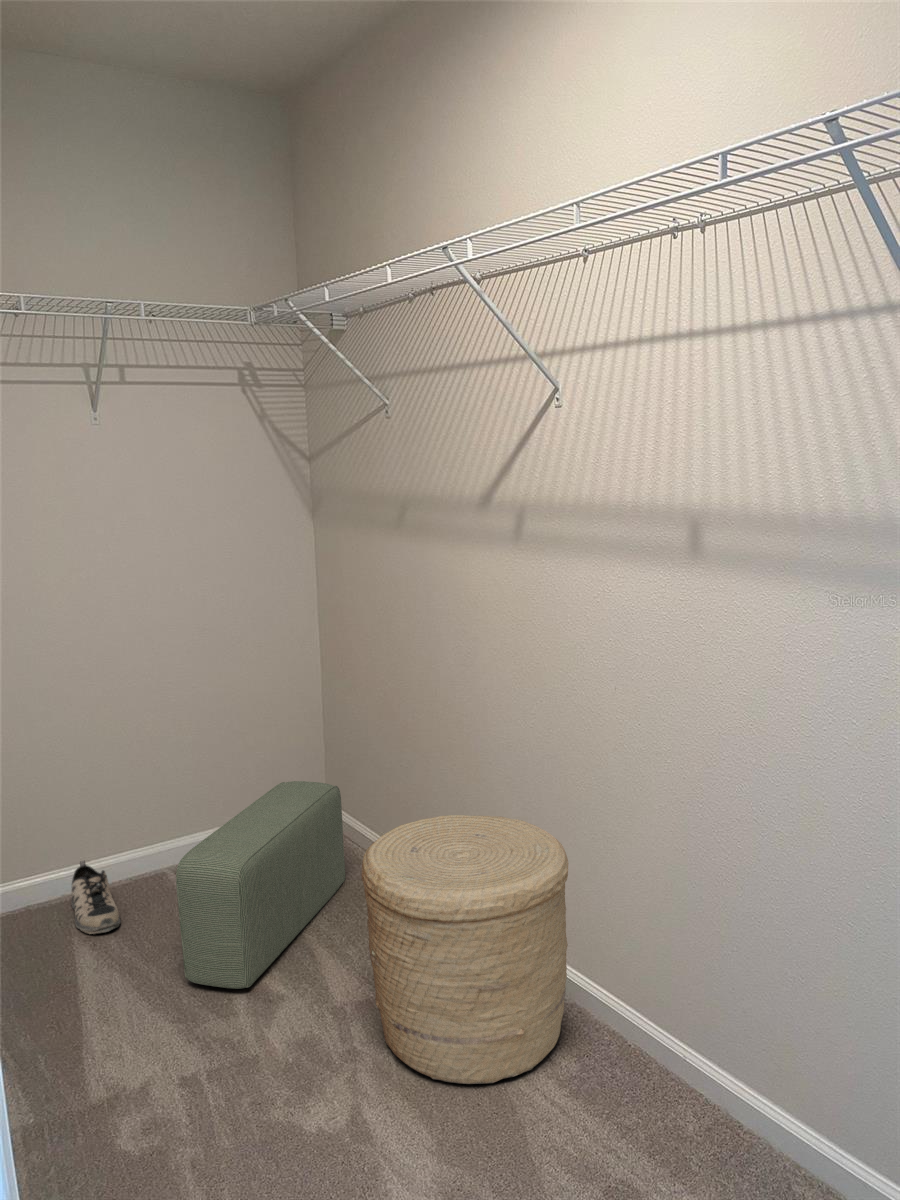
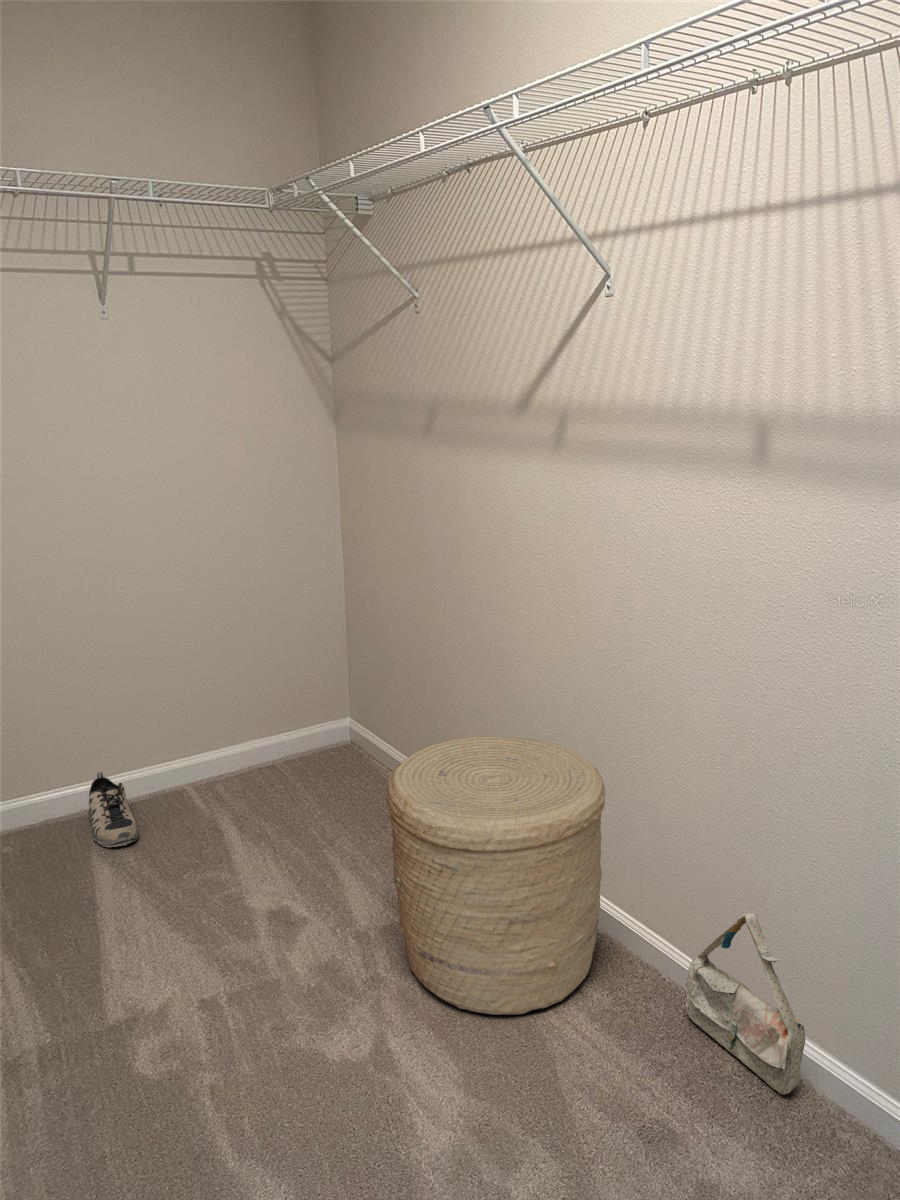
pouf: present [176,781,345,989] -> none [193,696,368,908]
bag: none [647,975,758,1152] -> present [685,913,806,1095]

